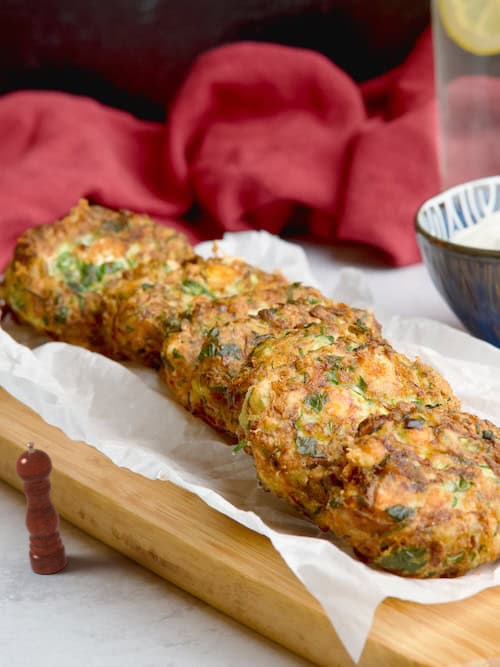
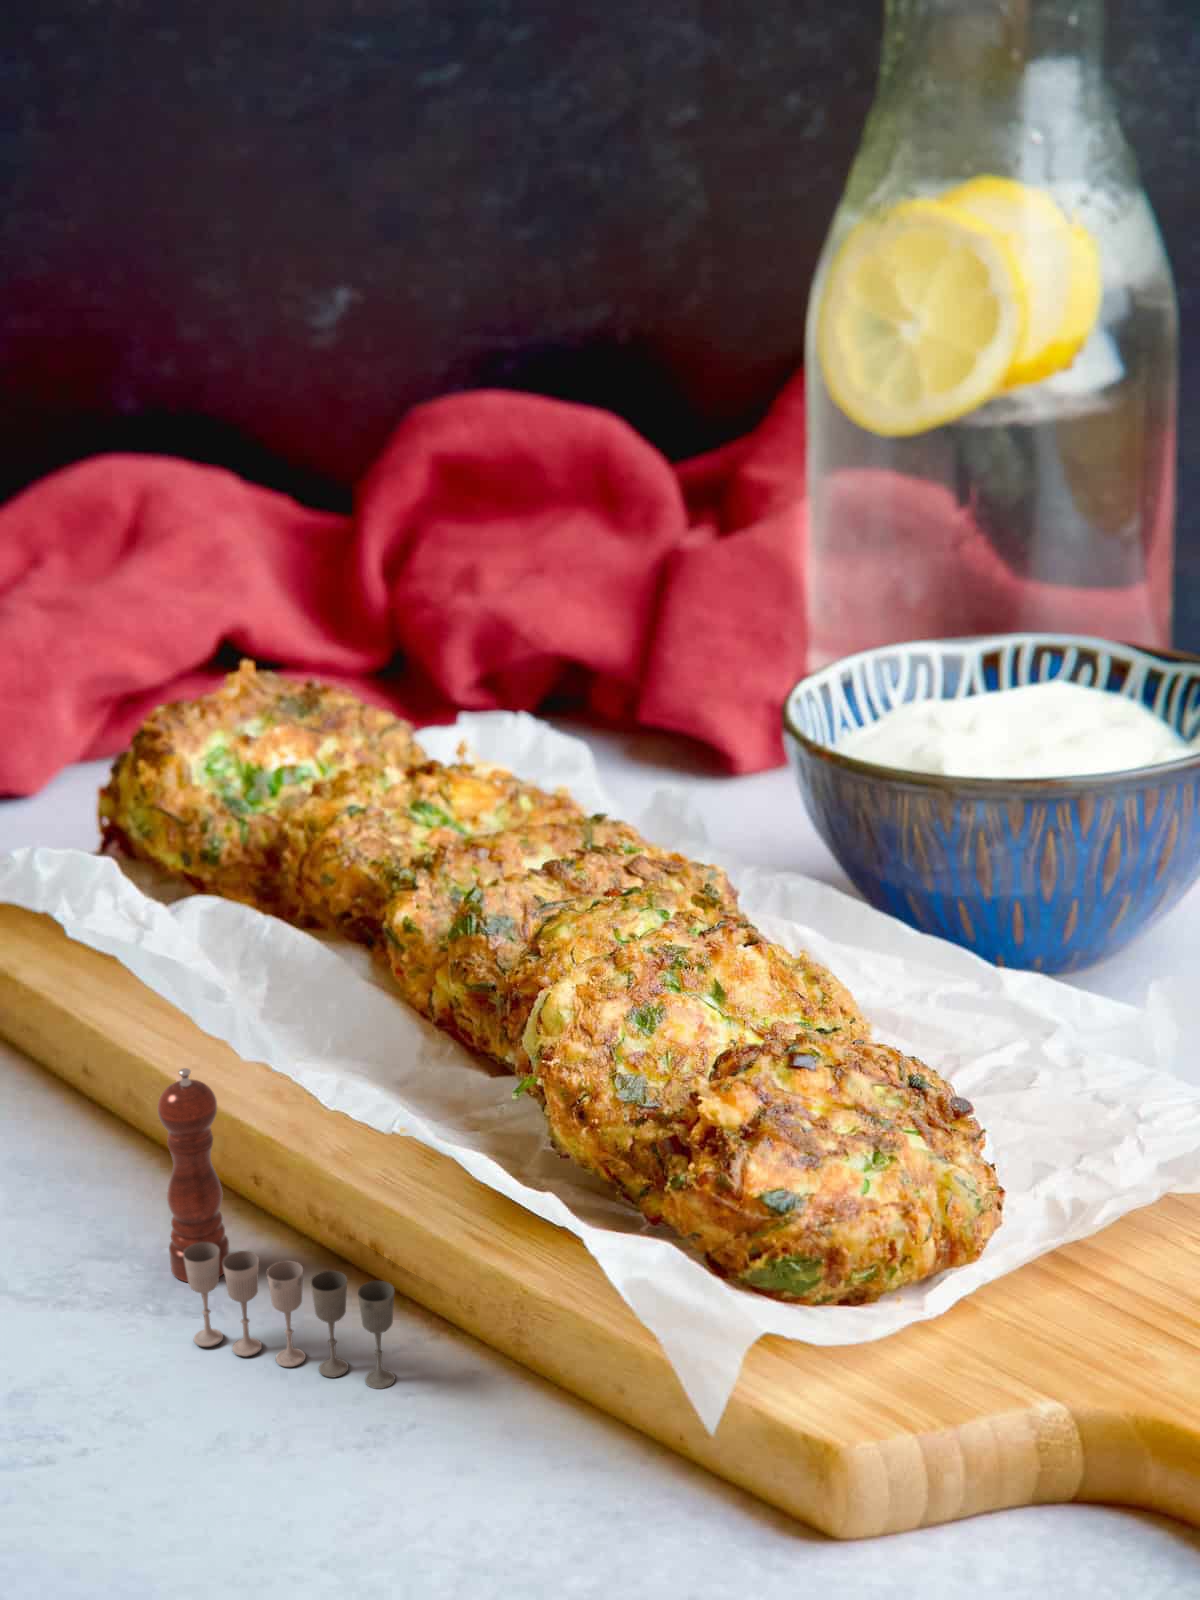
wine glass: none [31,549,164,637] -> present [183,1242,395,1389]

